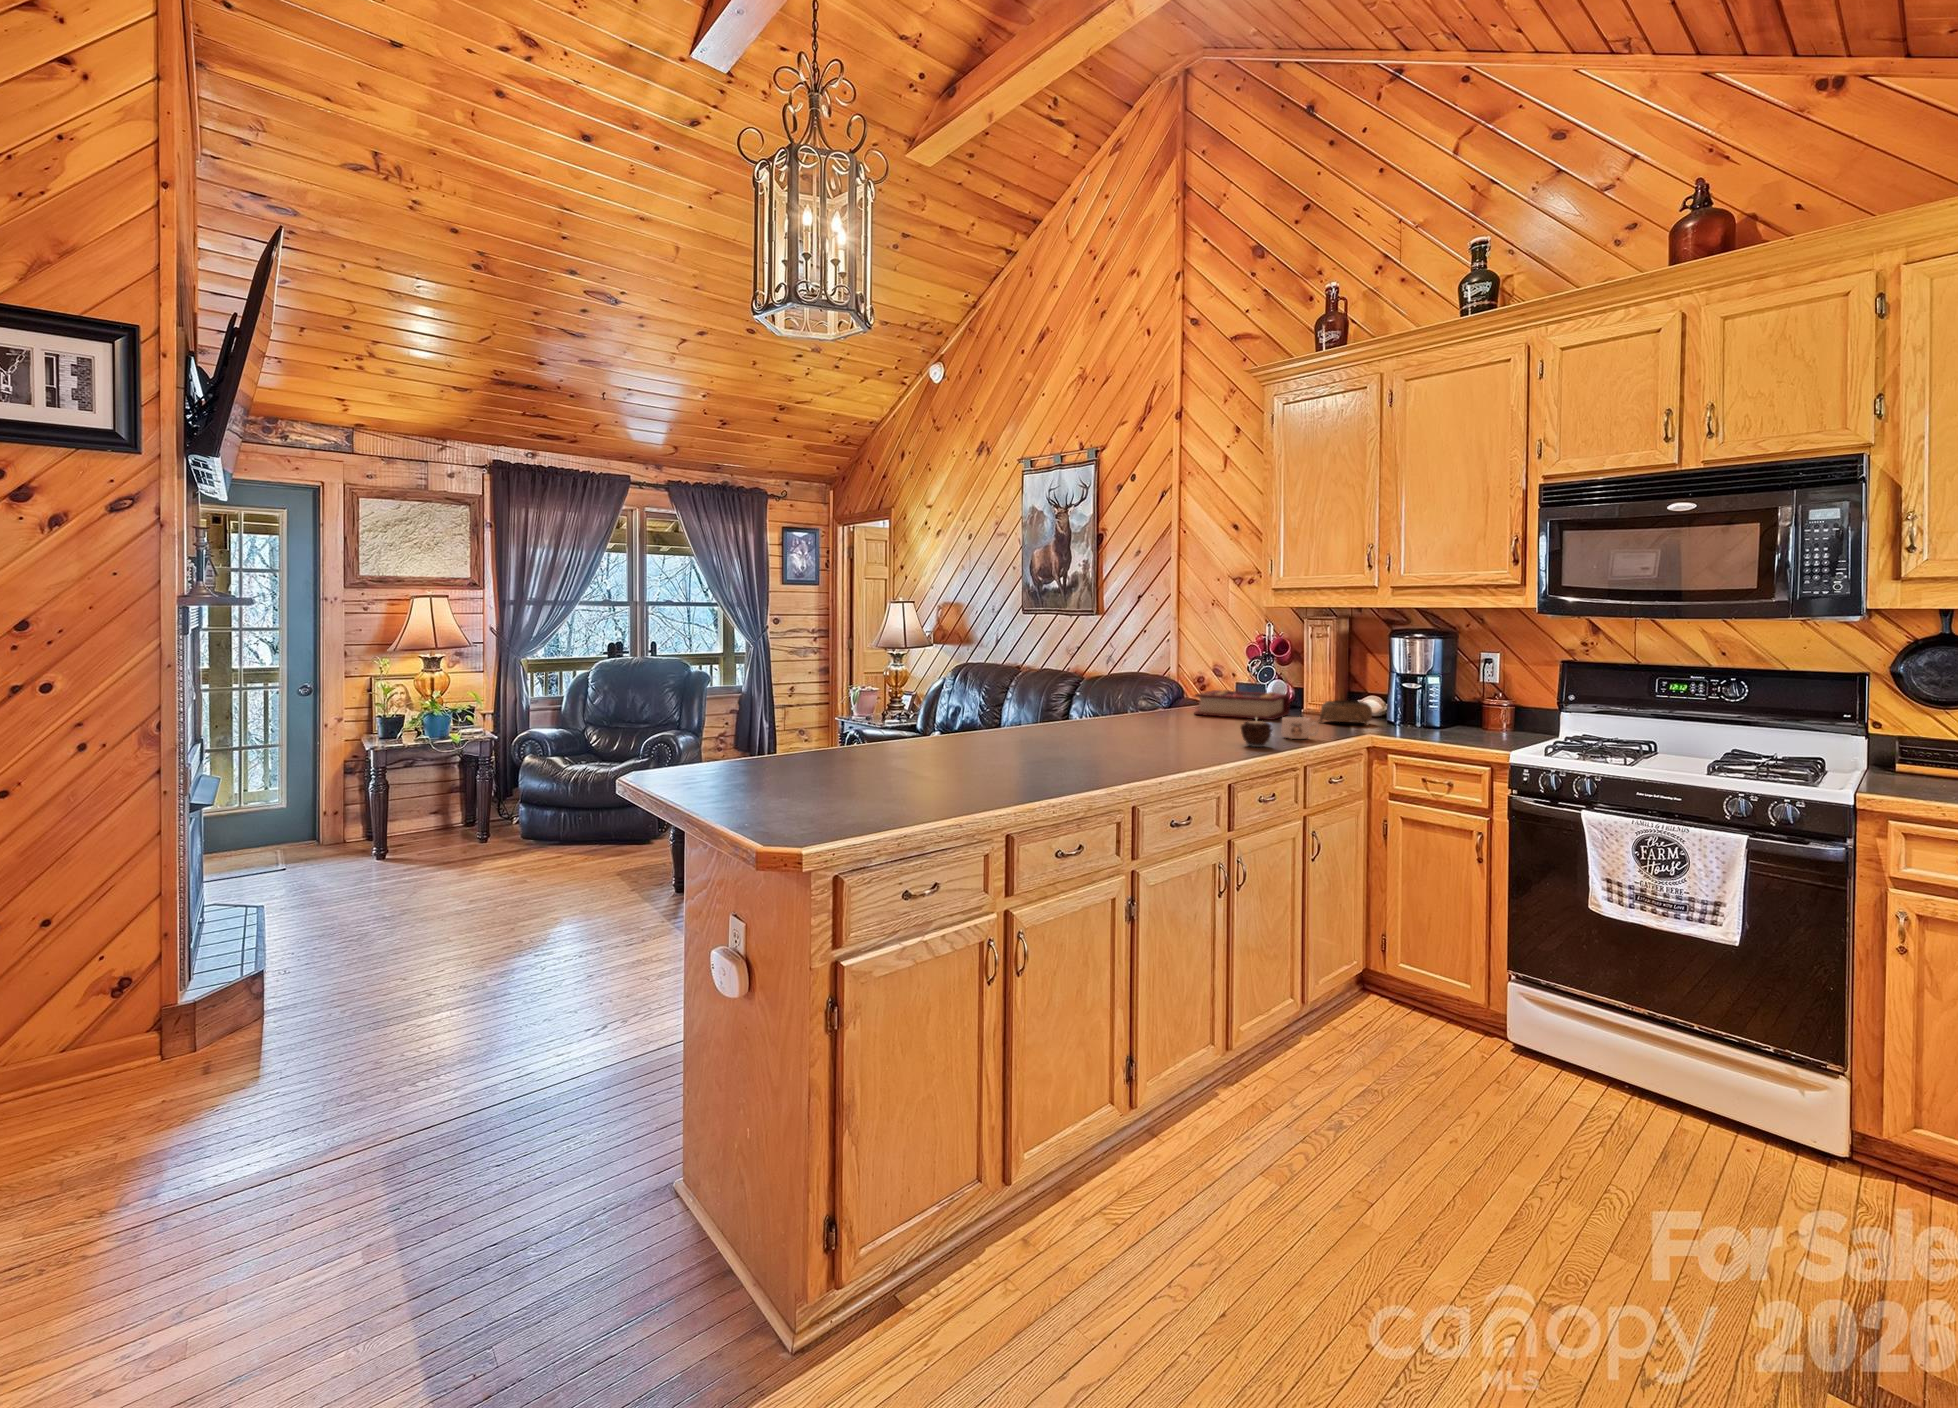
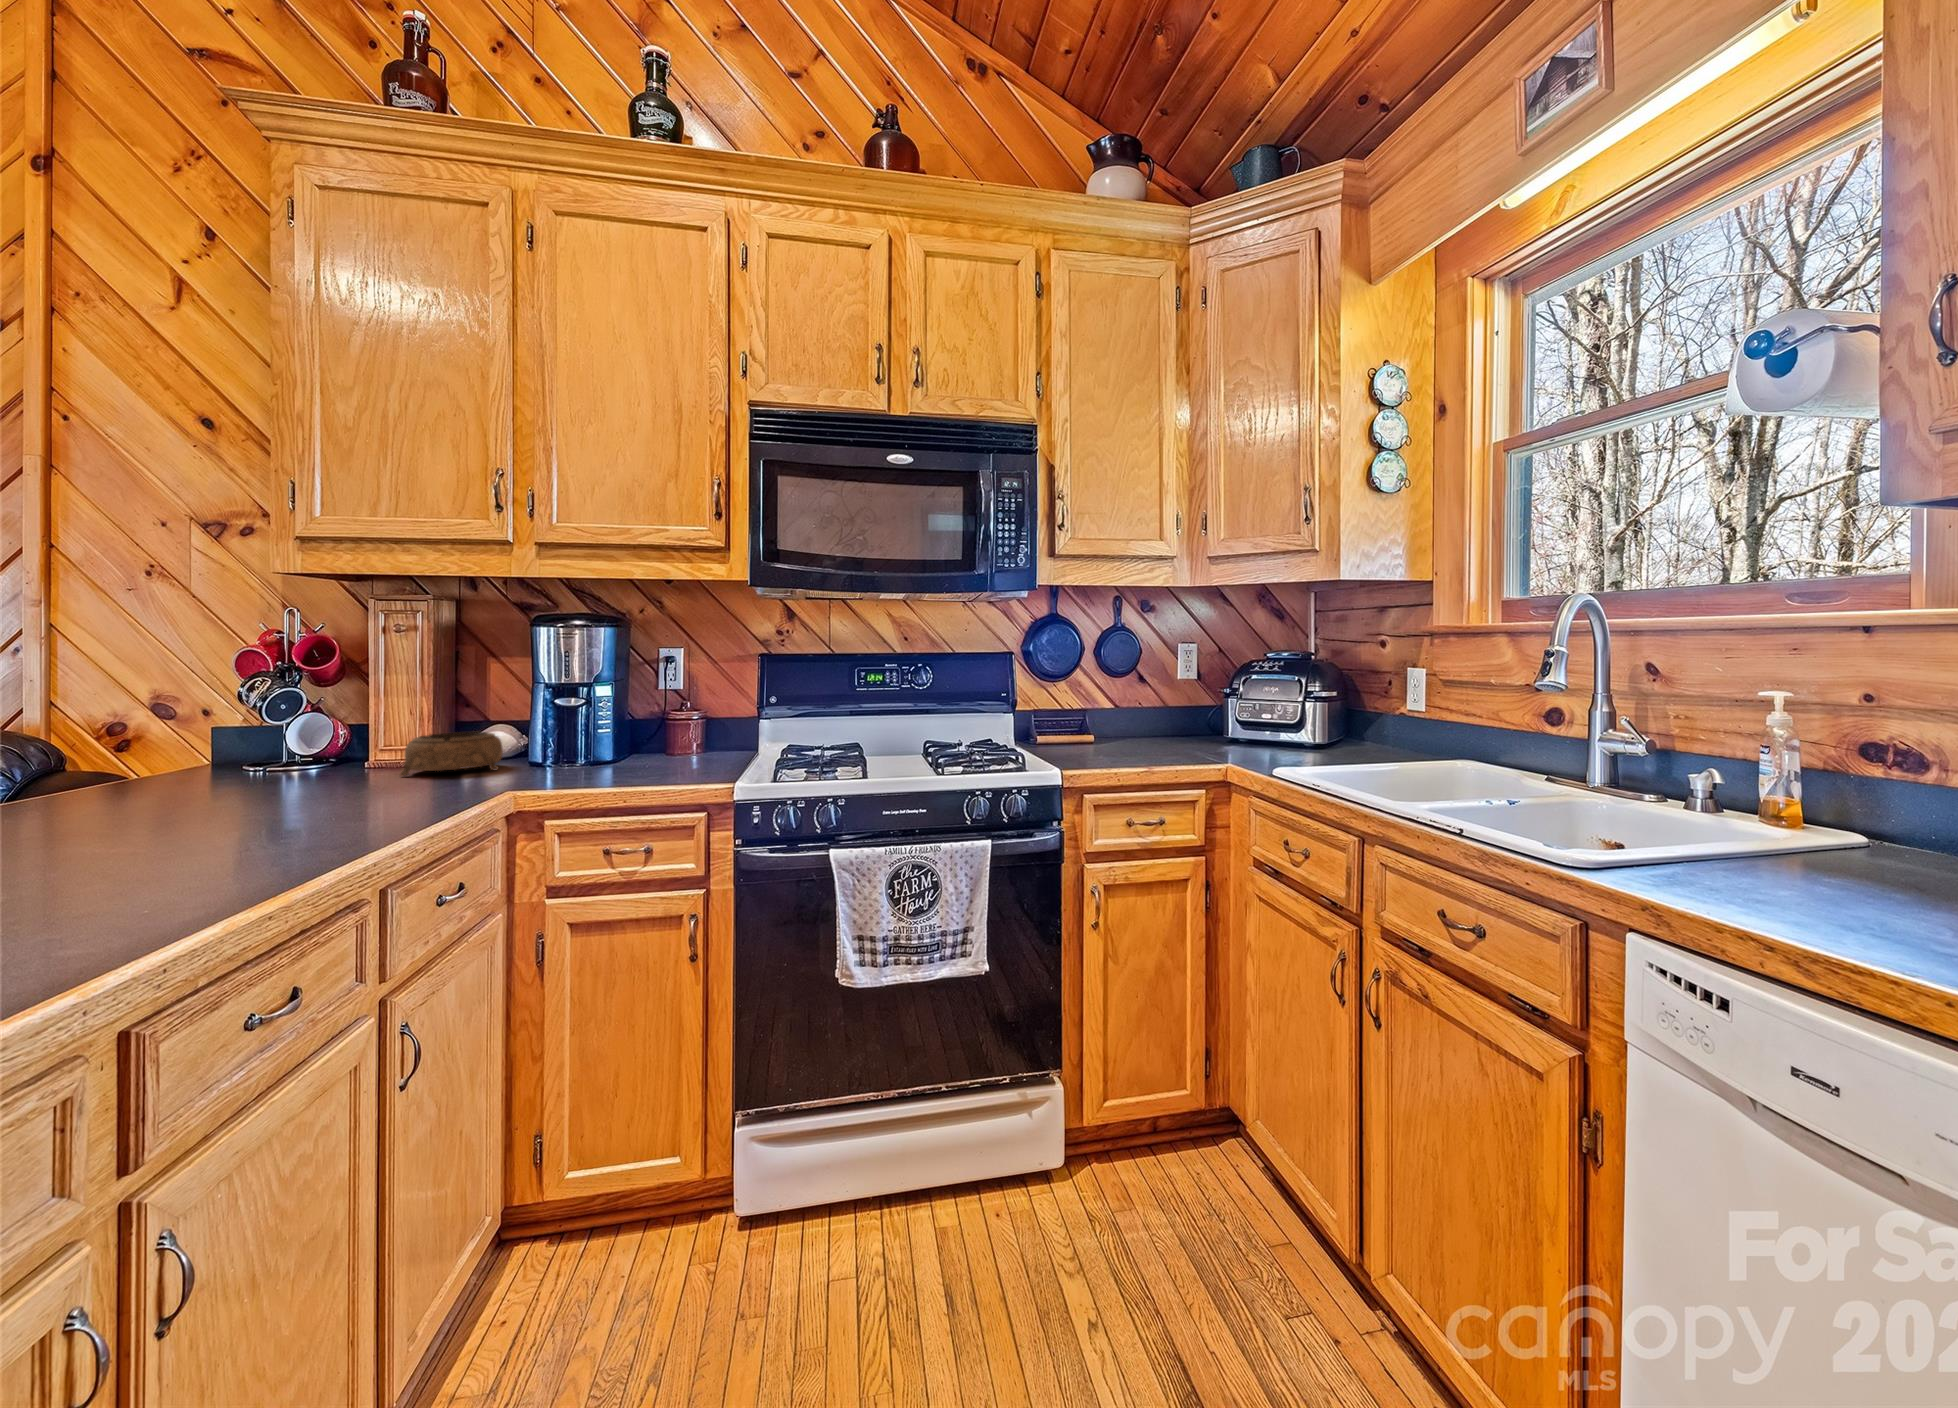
book: present [1194,690,1290,720] -> none [70,730,341,799]
mug: present [1282,717,1319,739] -> none [297,783,395,833]
candle: present [1241,721,1272,747] -> none [139,810,254,888]

